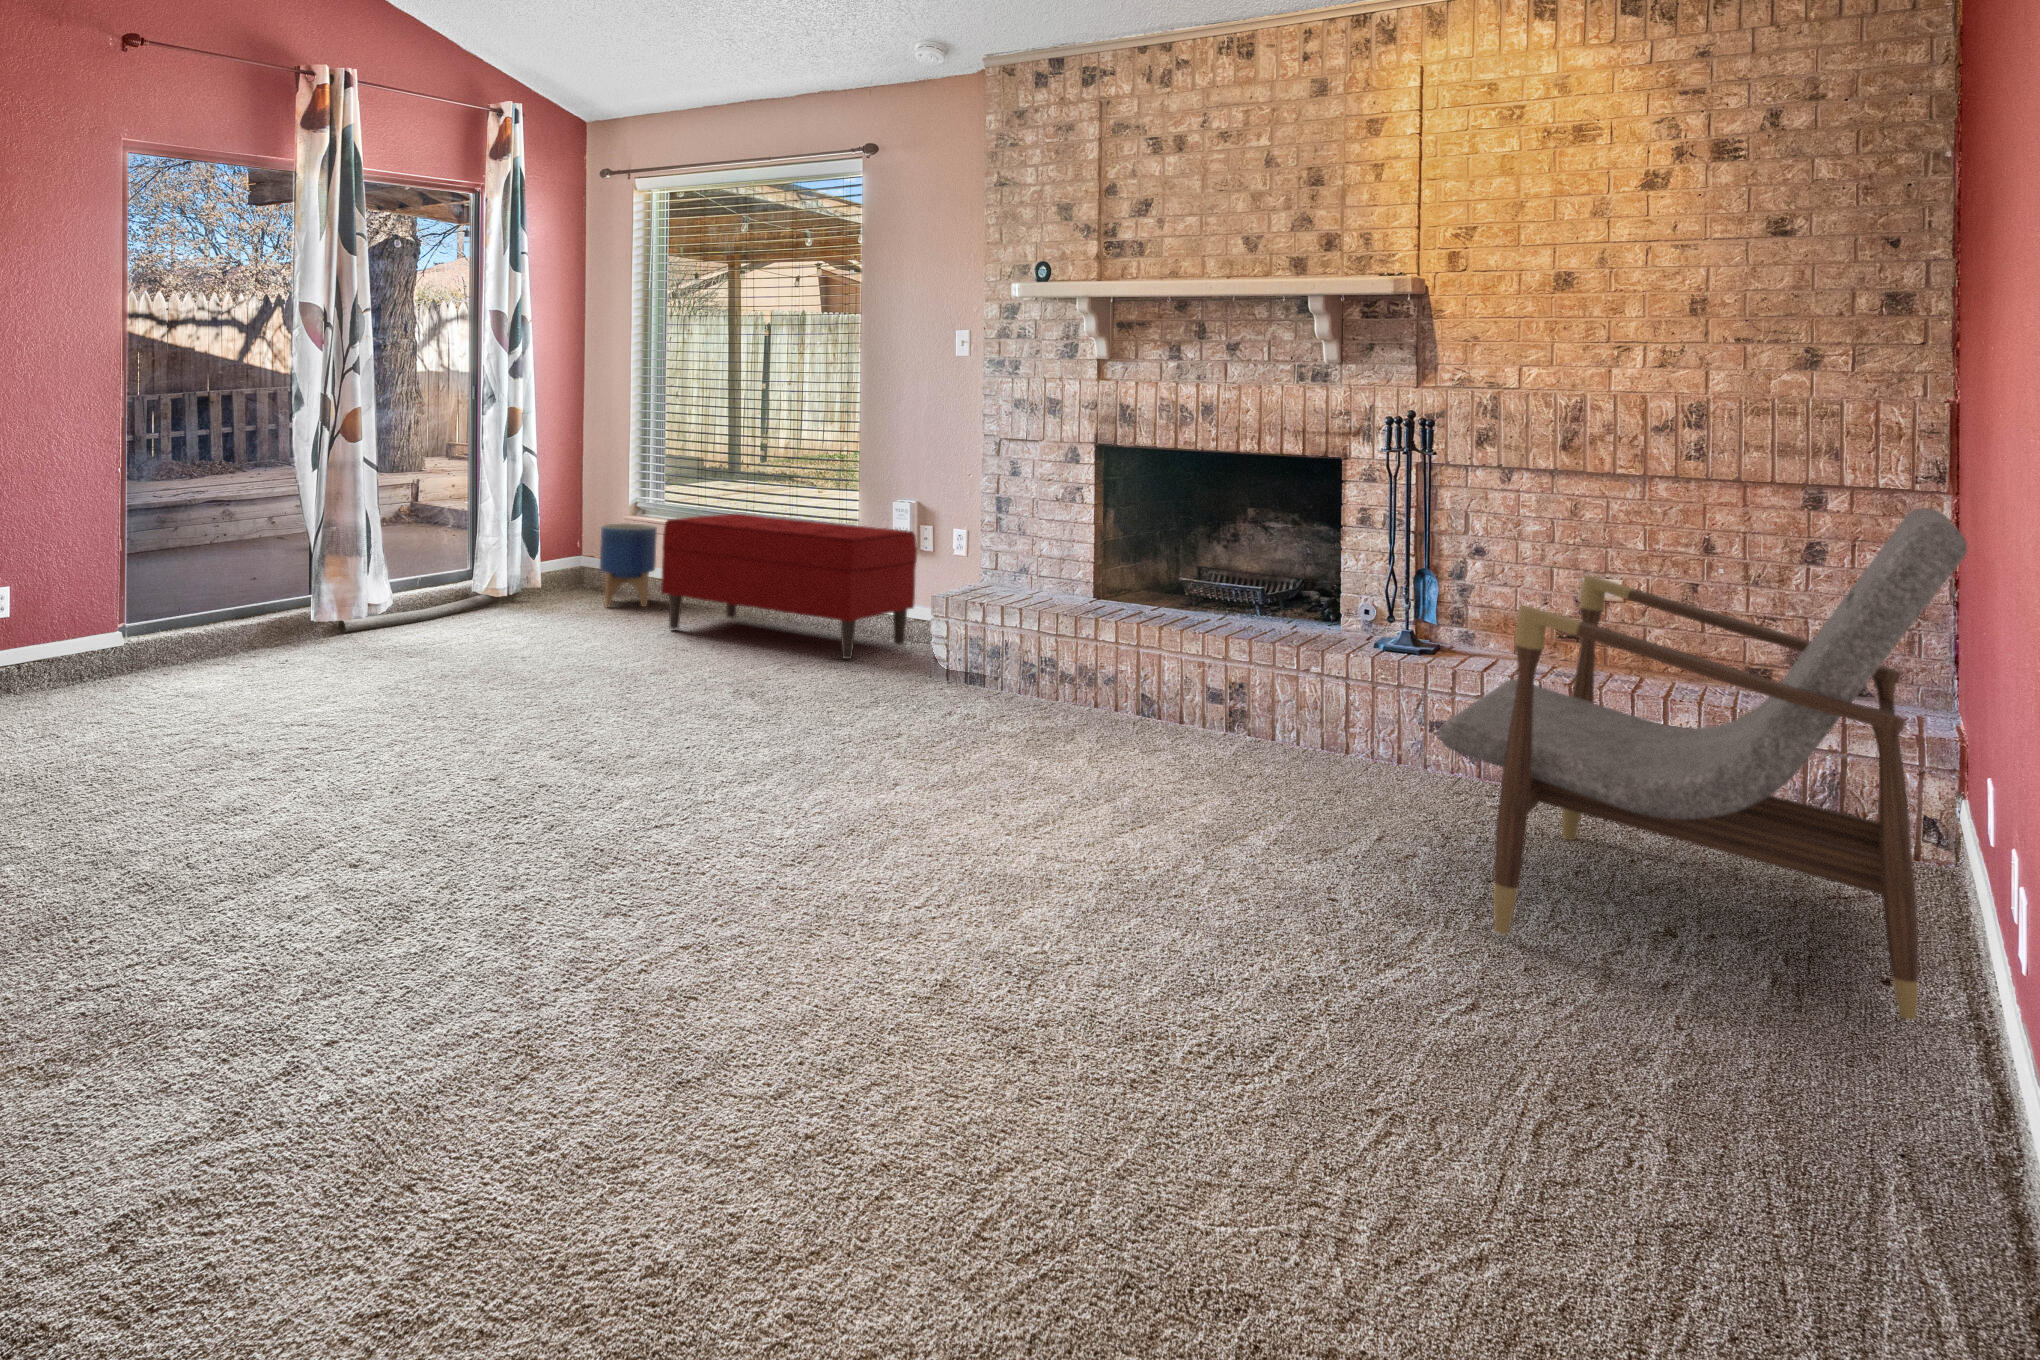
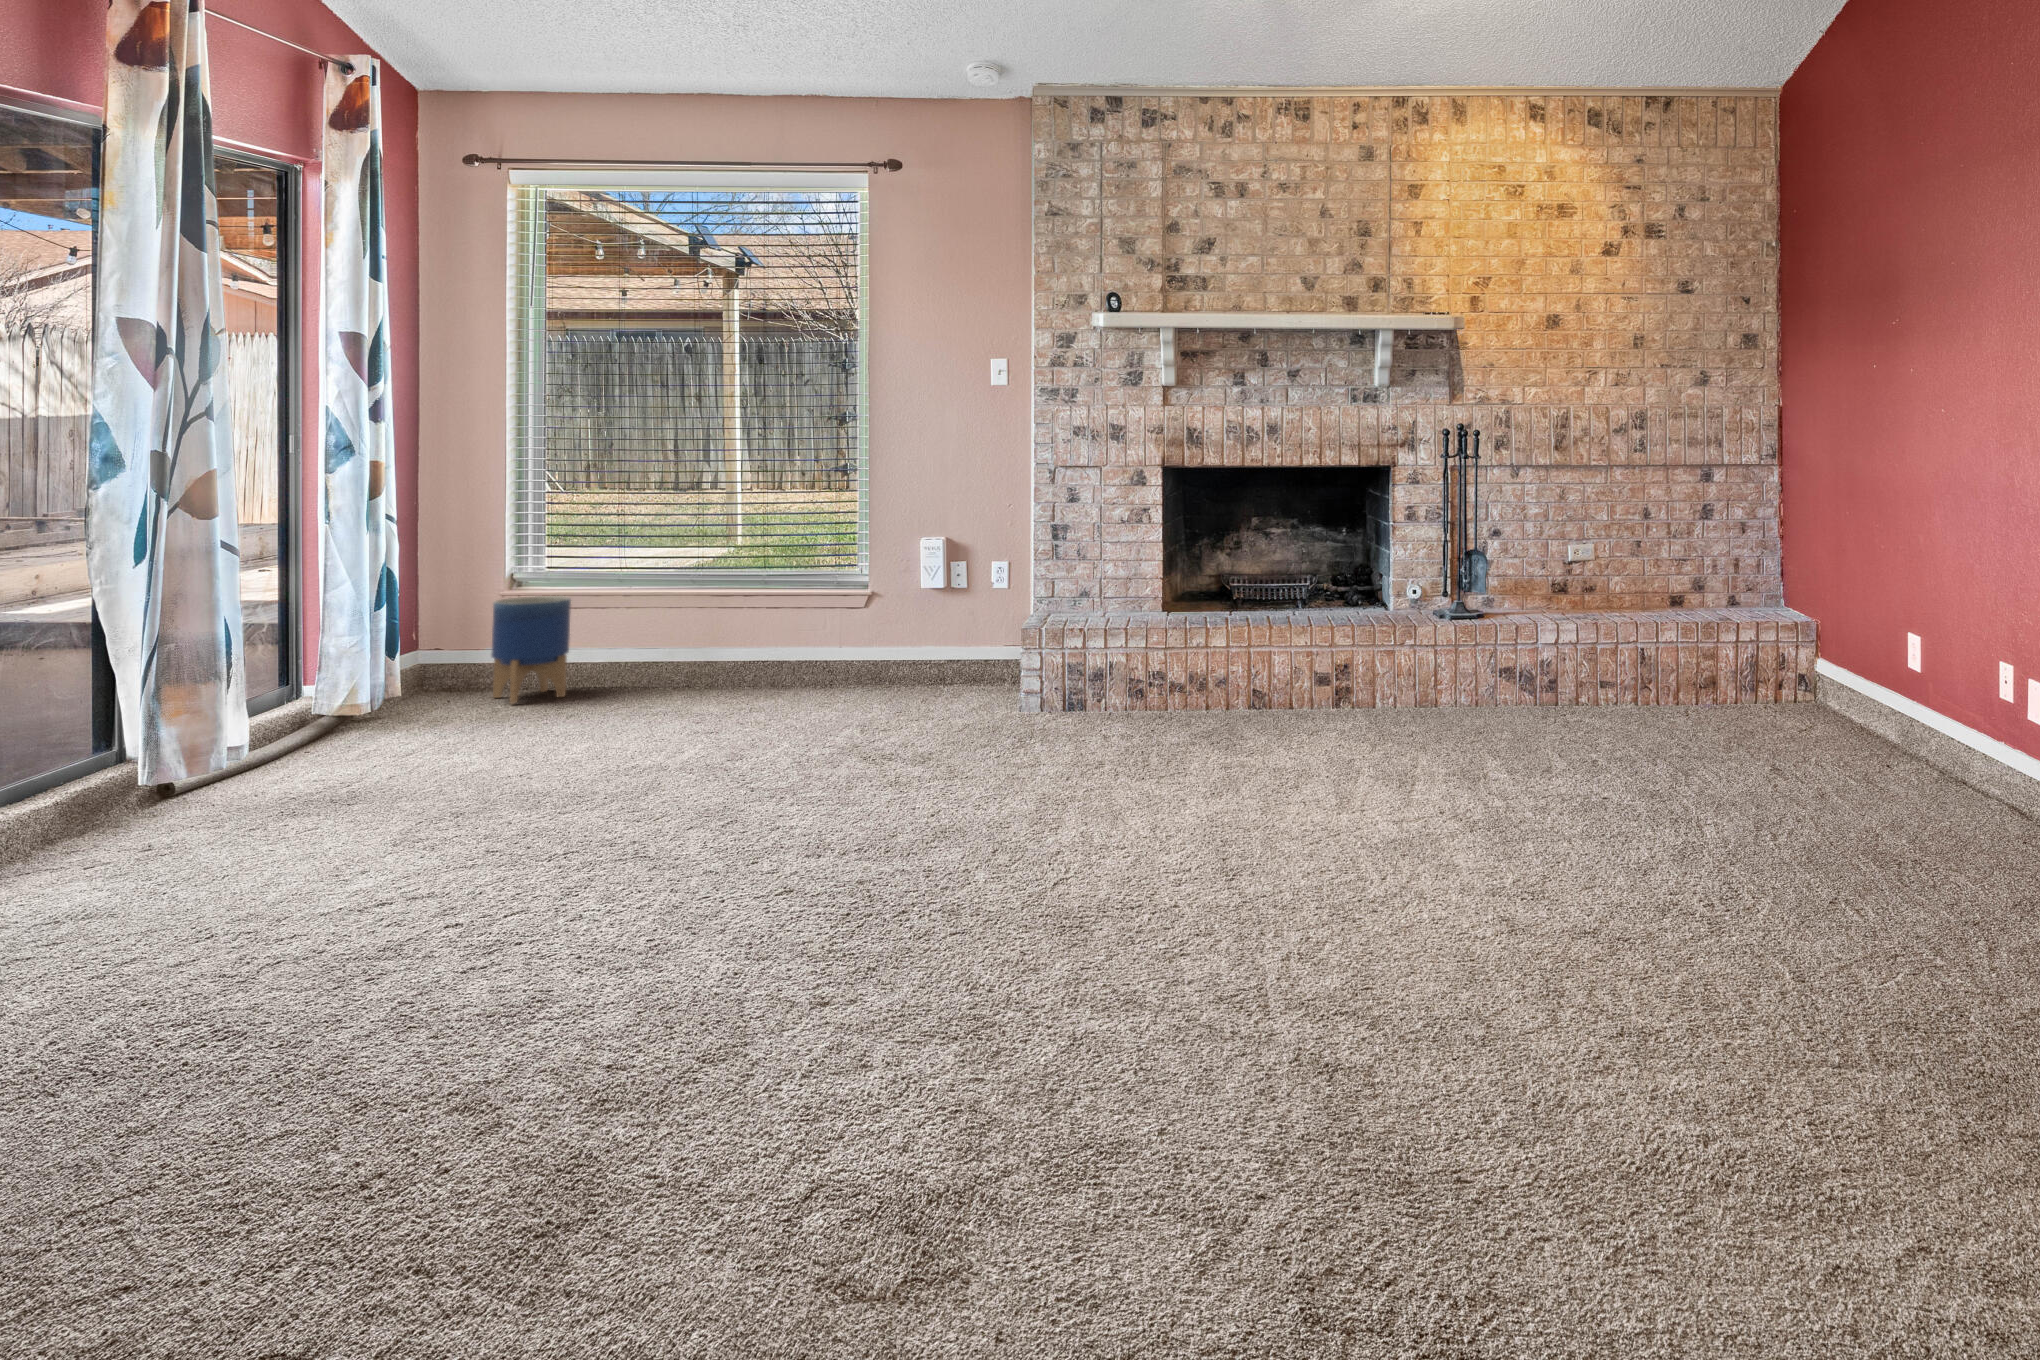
armchair: present [1439,508,1967,1020] -> none [1614,470,1966,791]
bench: present [661,514,917,659] -> none [644,568,947,713]

